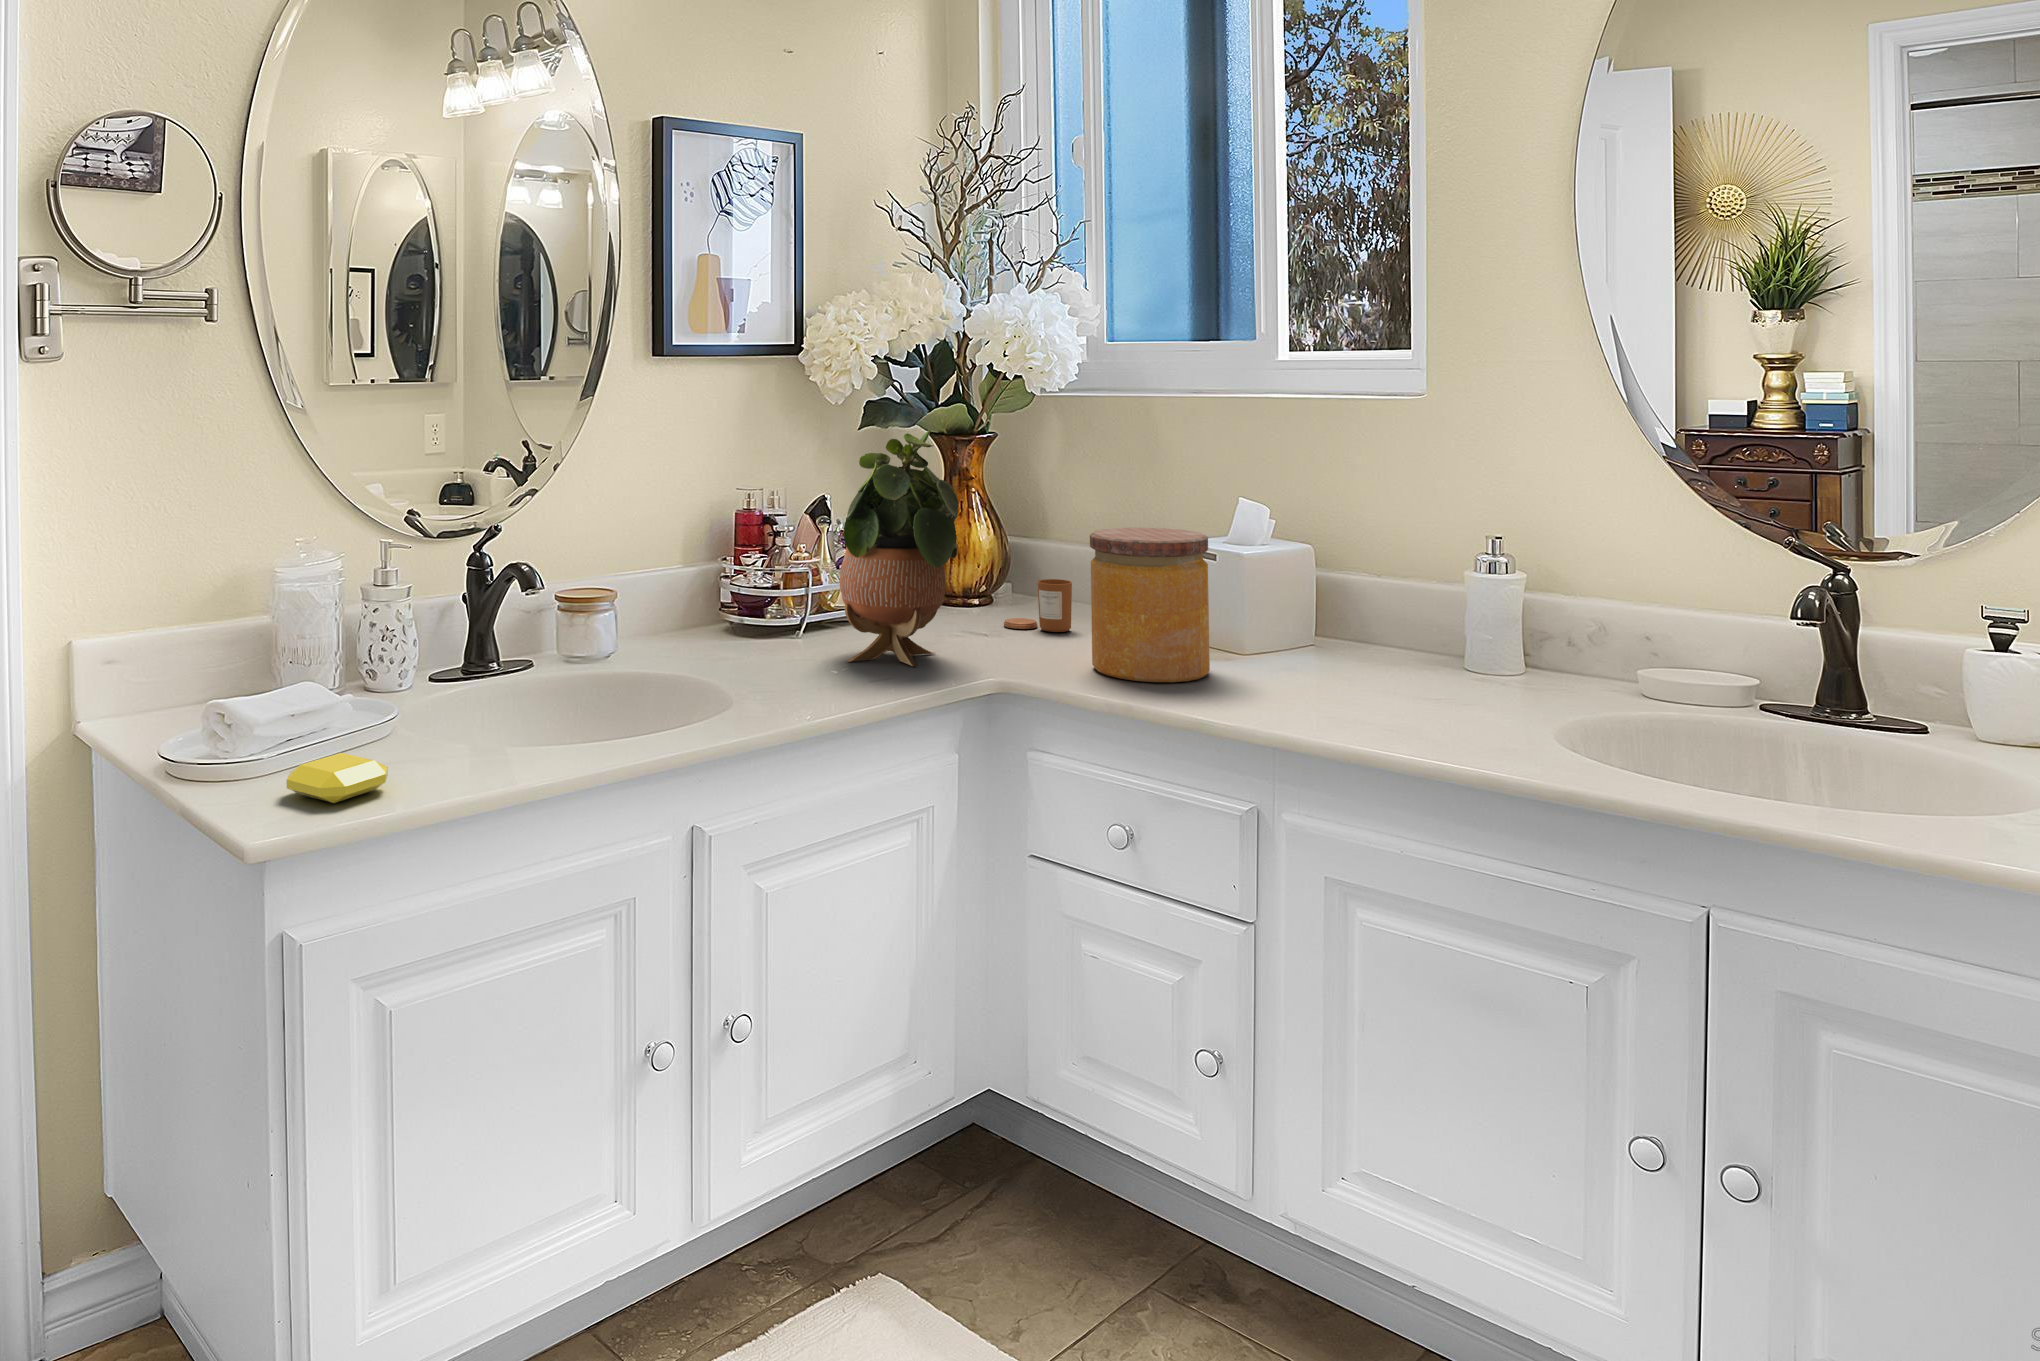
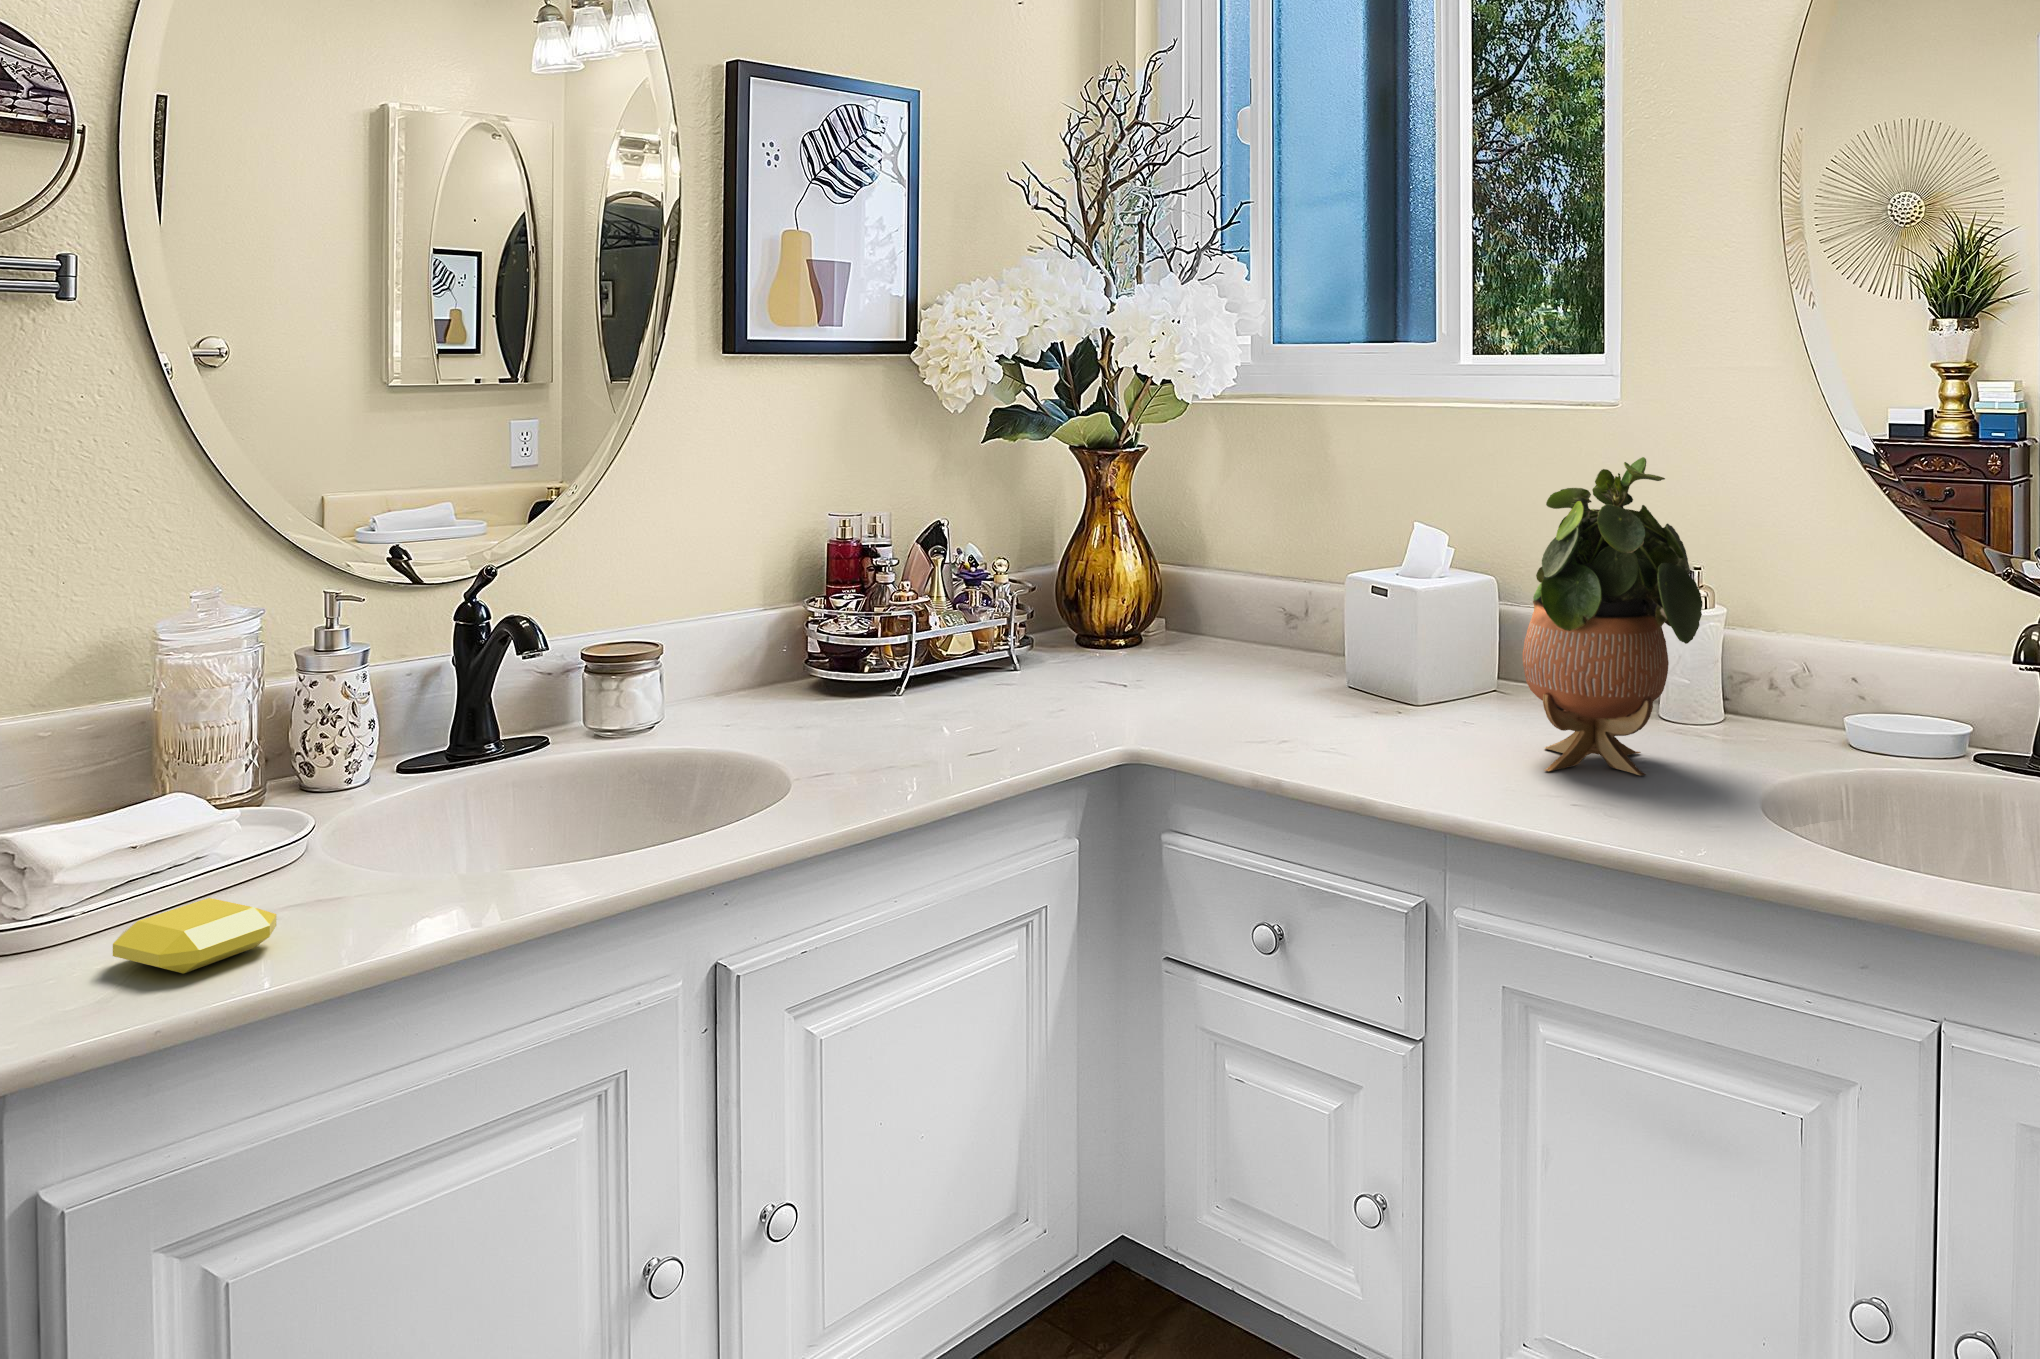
potted plant: present [839,430,959,666] -> present [1523,457,1702,775]
jar: present [1090,528,1210,682] -> none [1240,558,1372,739]
candle: present [1004,579,1072,632] -> none [1148,617,1225,678]

